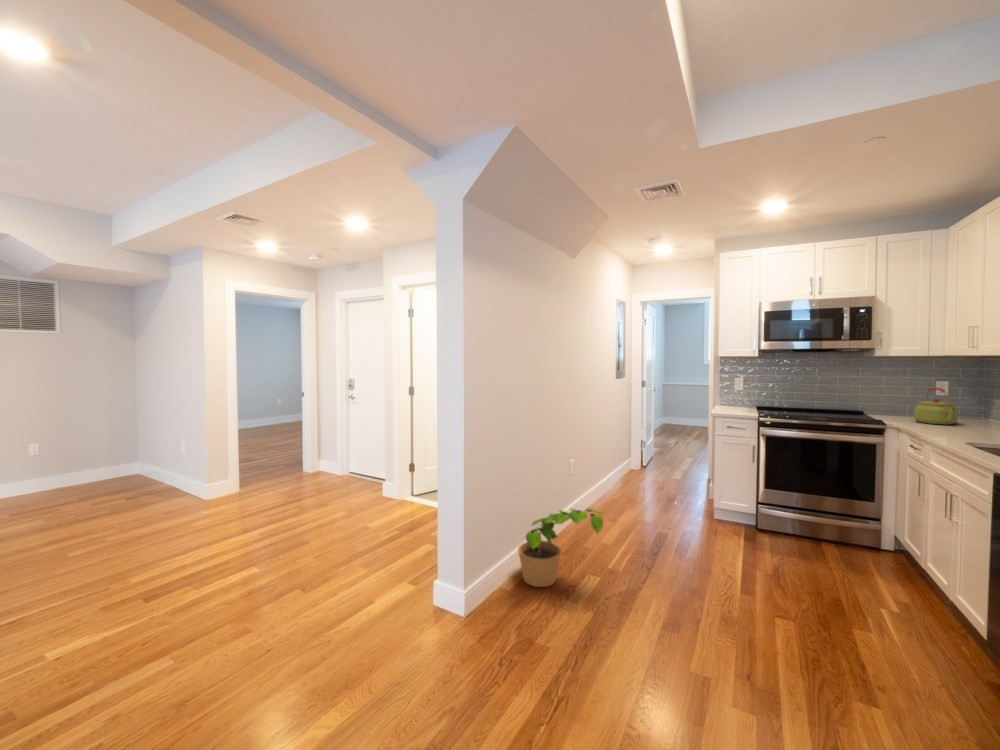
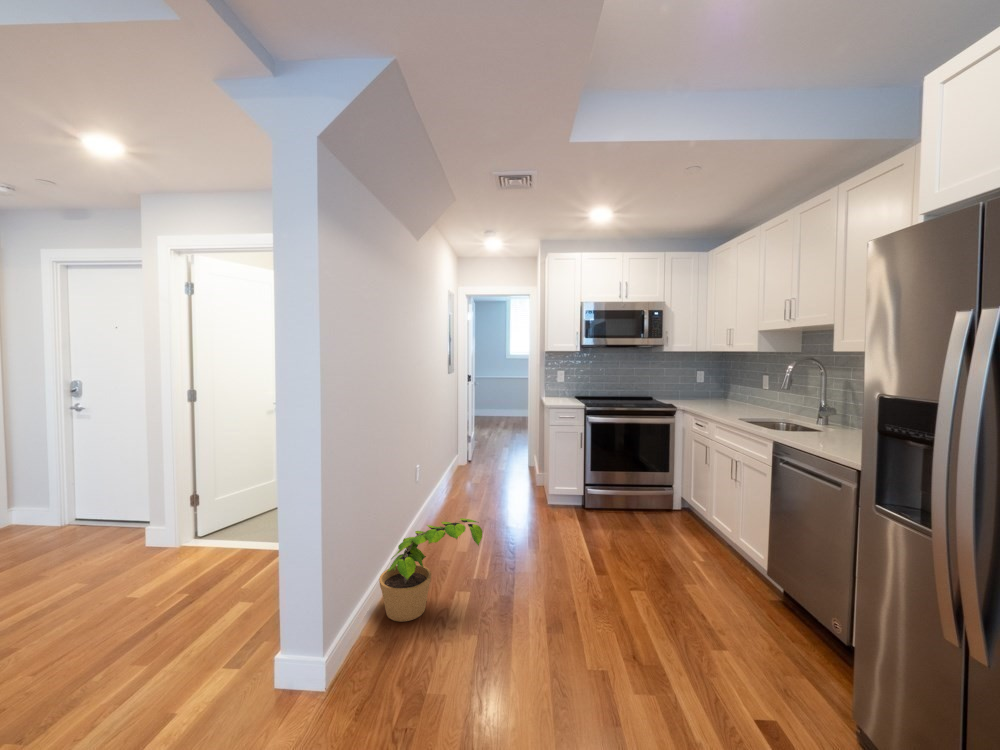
kettle: present [914,387,958,425] -> none [691,376,718,405]

